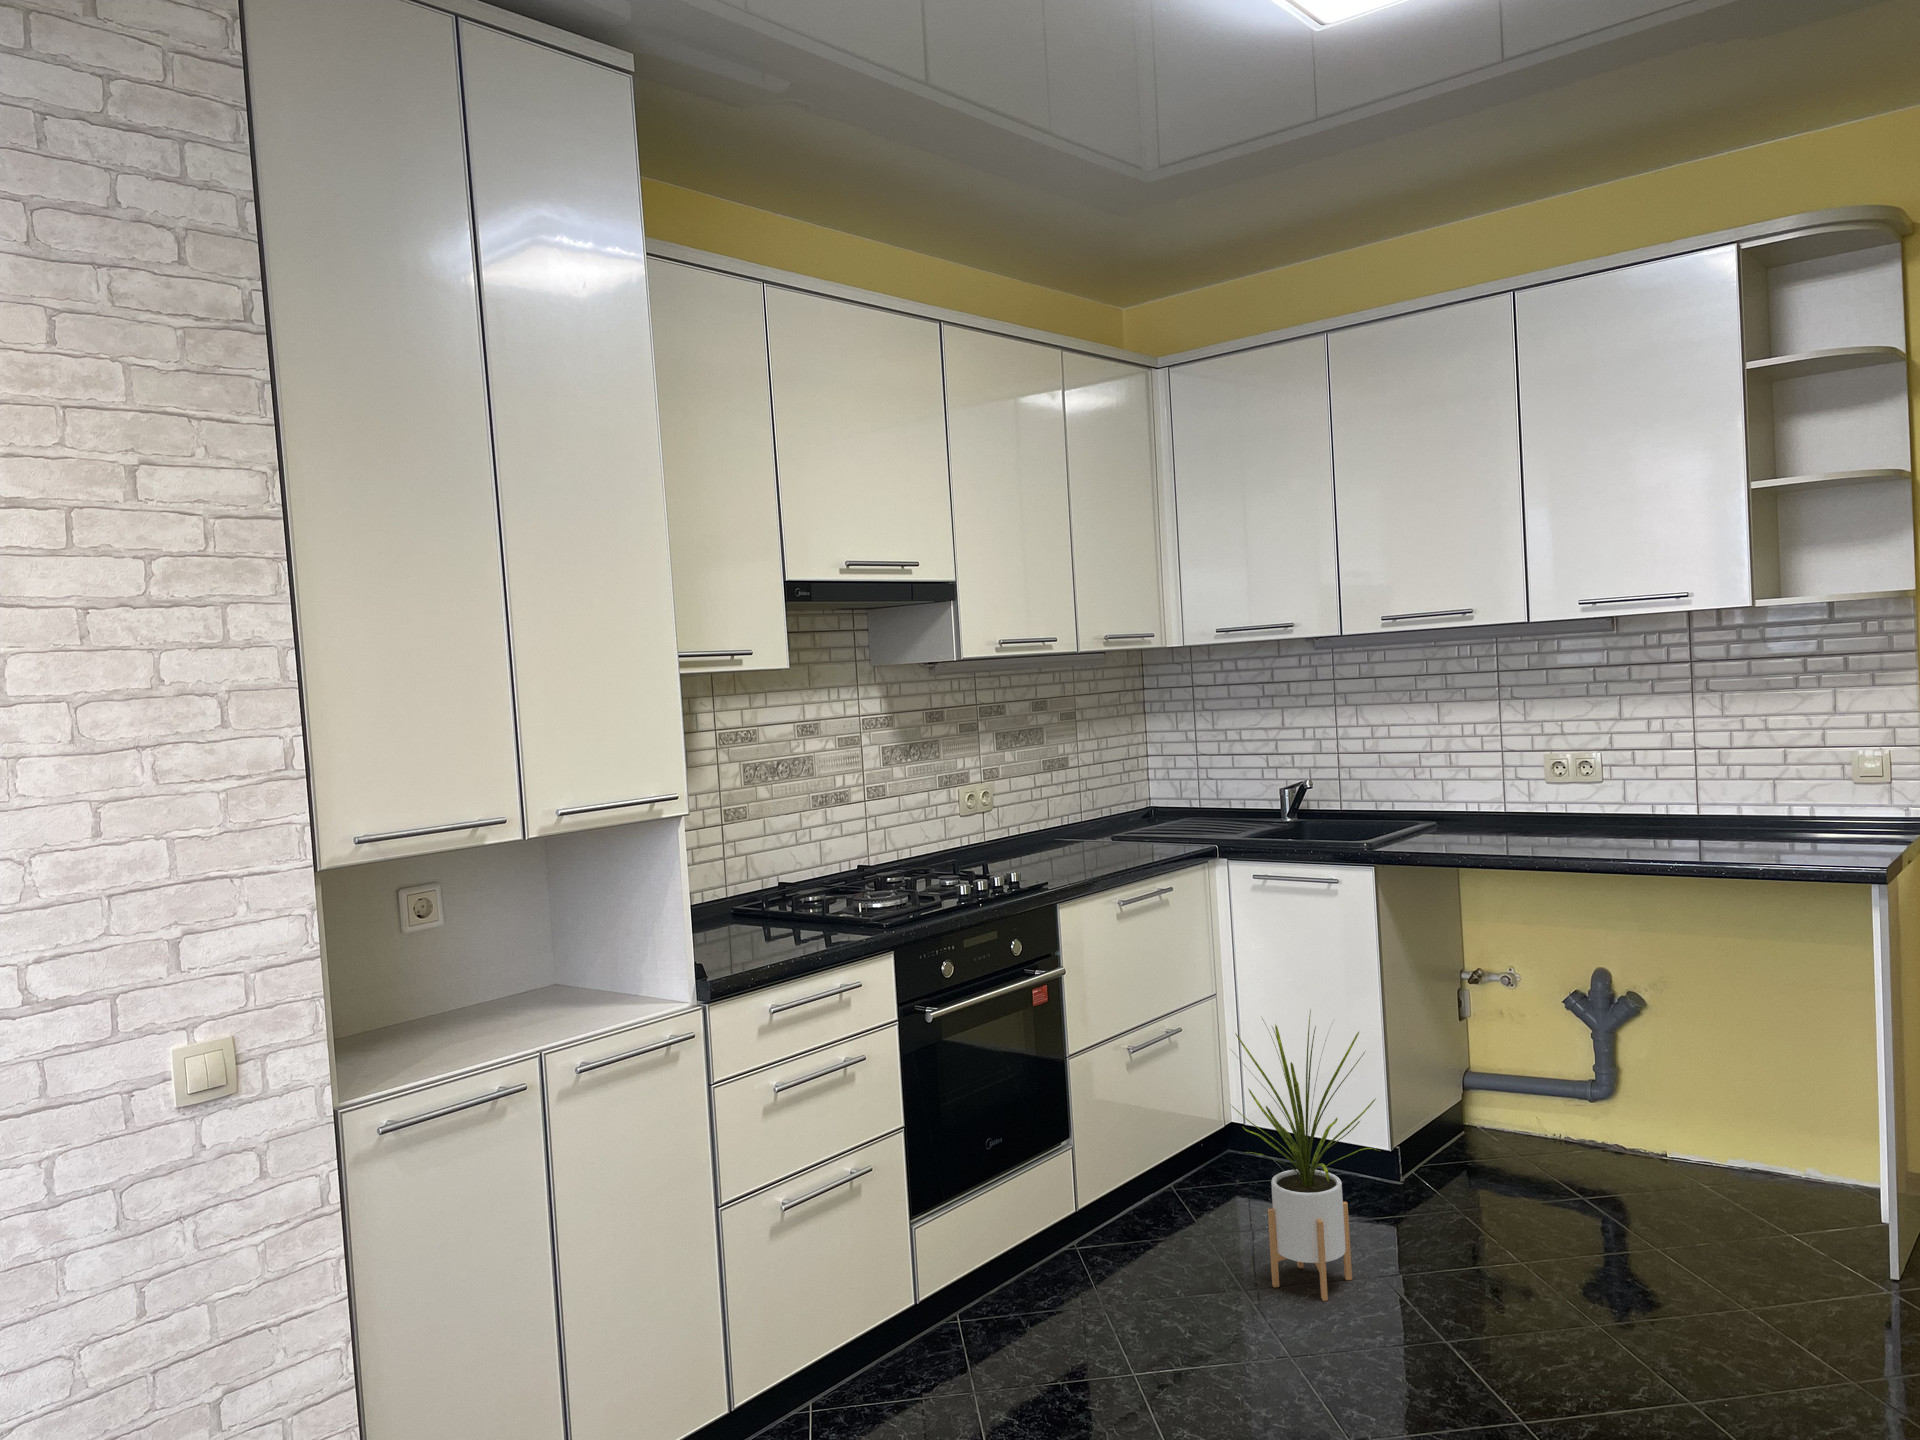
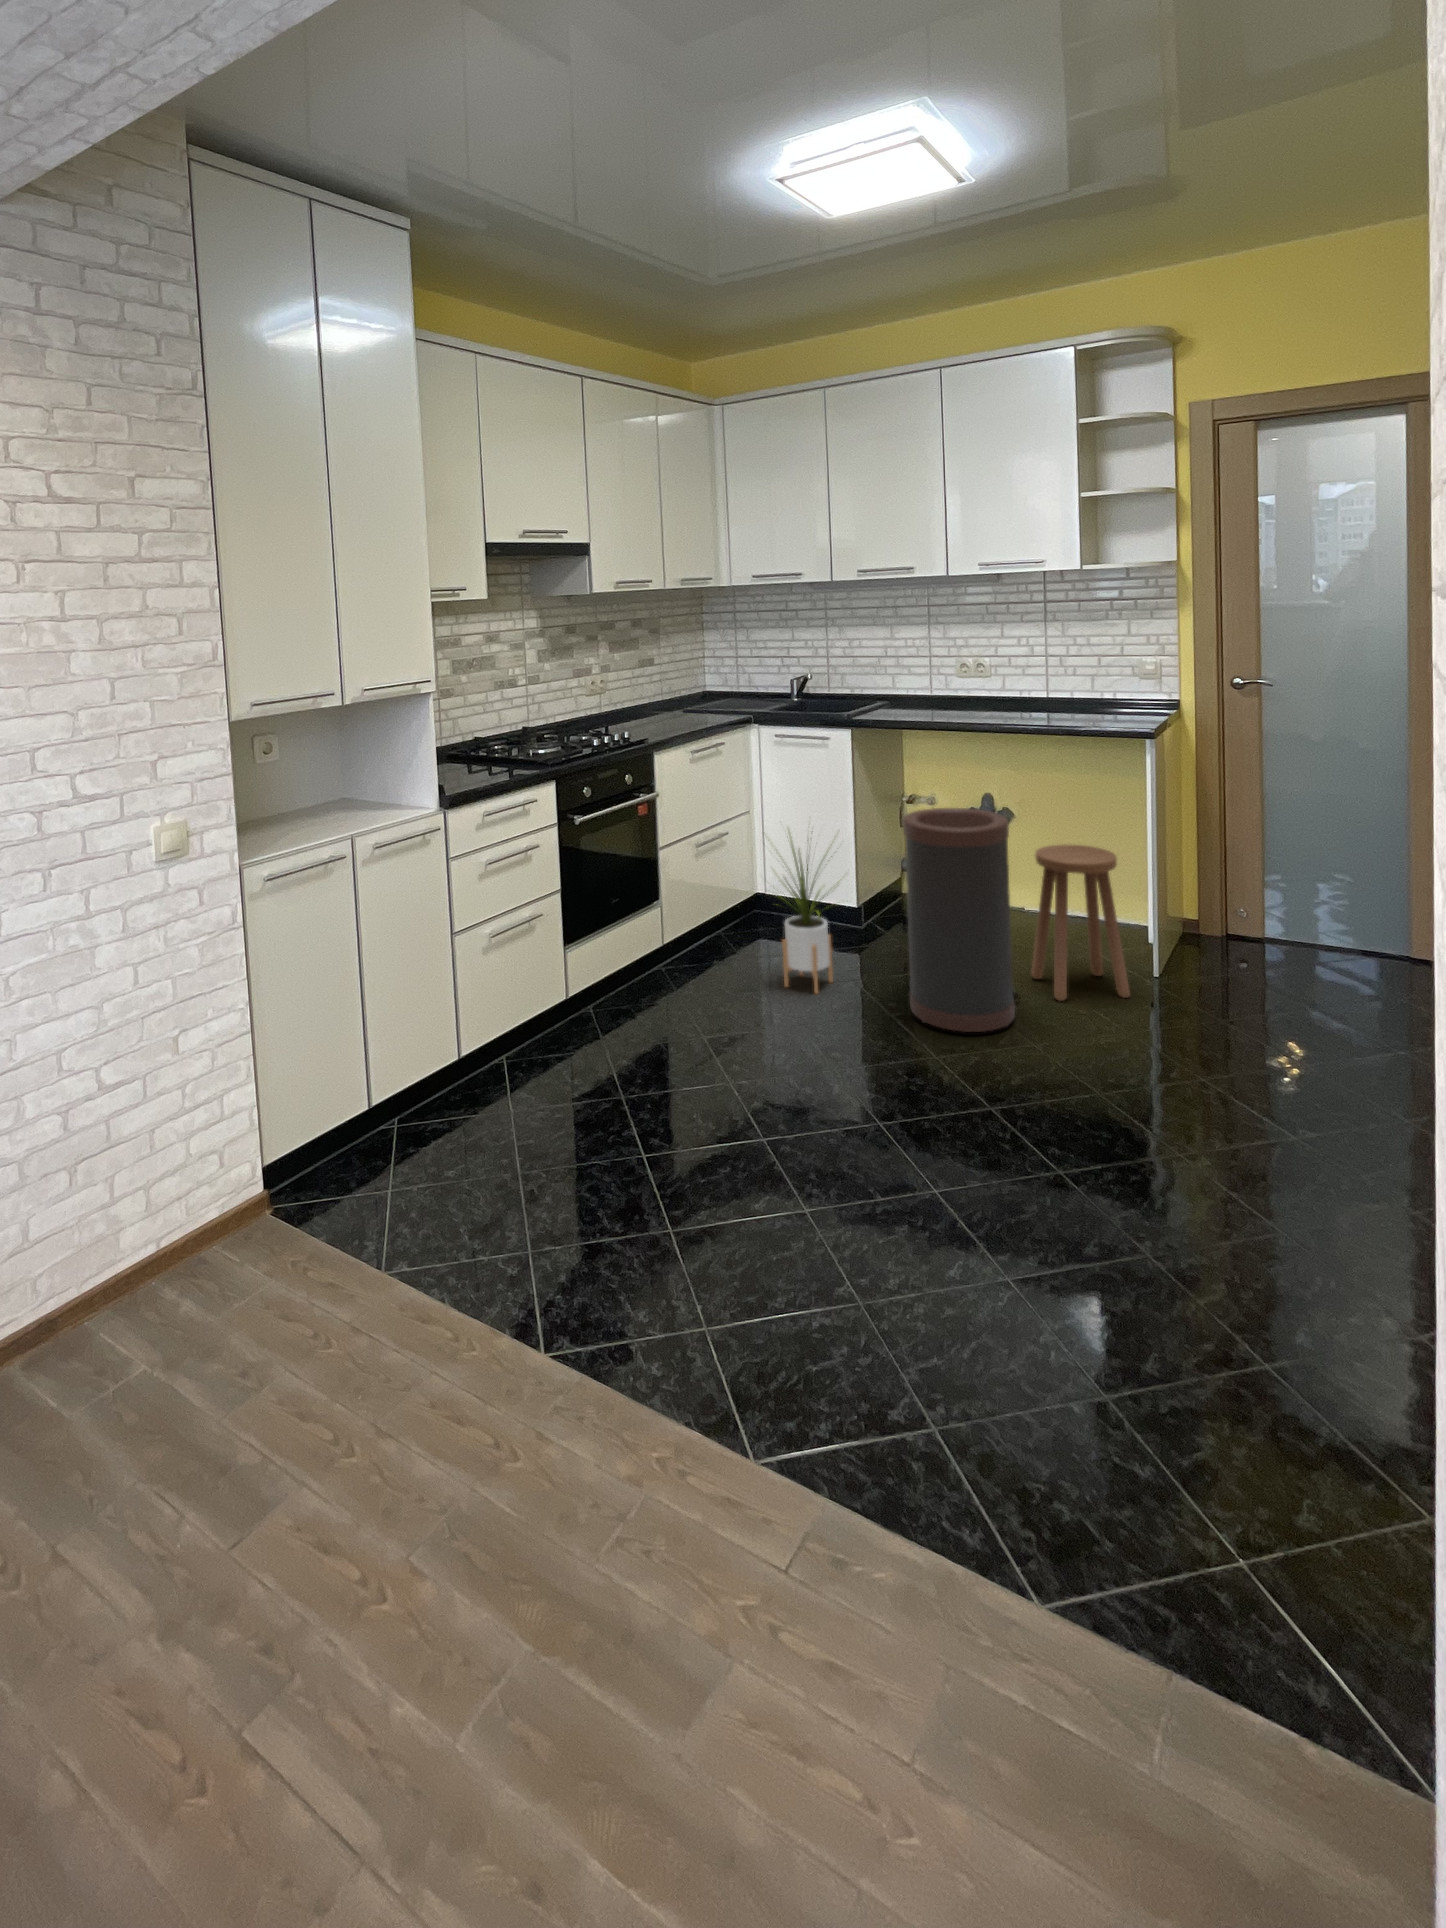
trash can: none [1463,998,1660,1379] -> present [903,808,1015,1032]
stool: none [1683,1058,1857,1323] -> present [1031,844,1130,1001]

